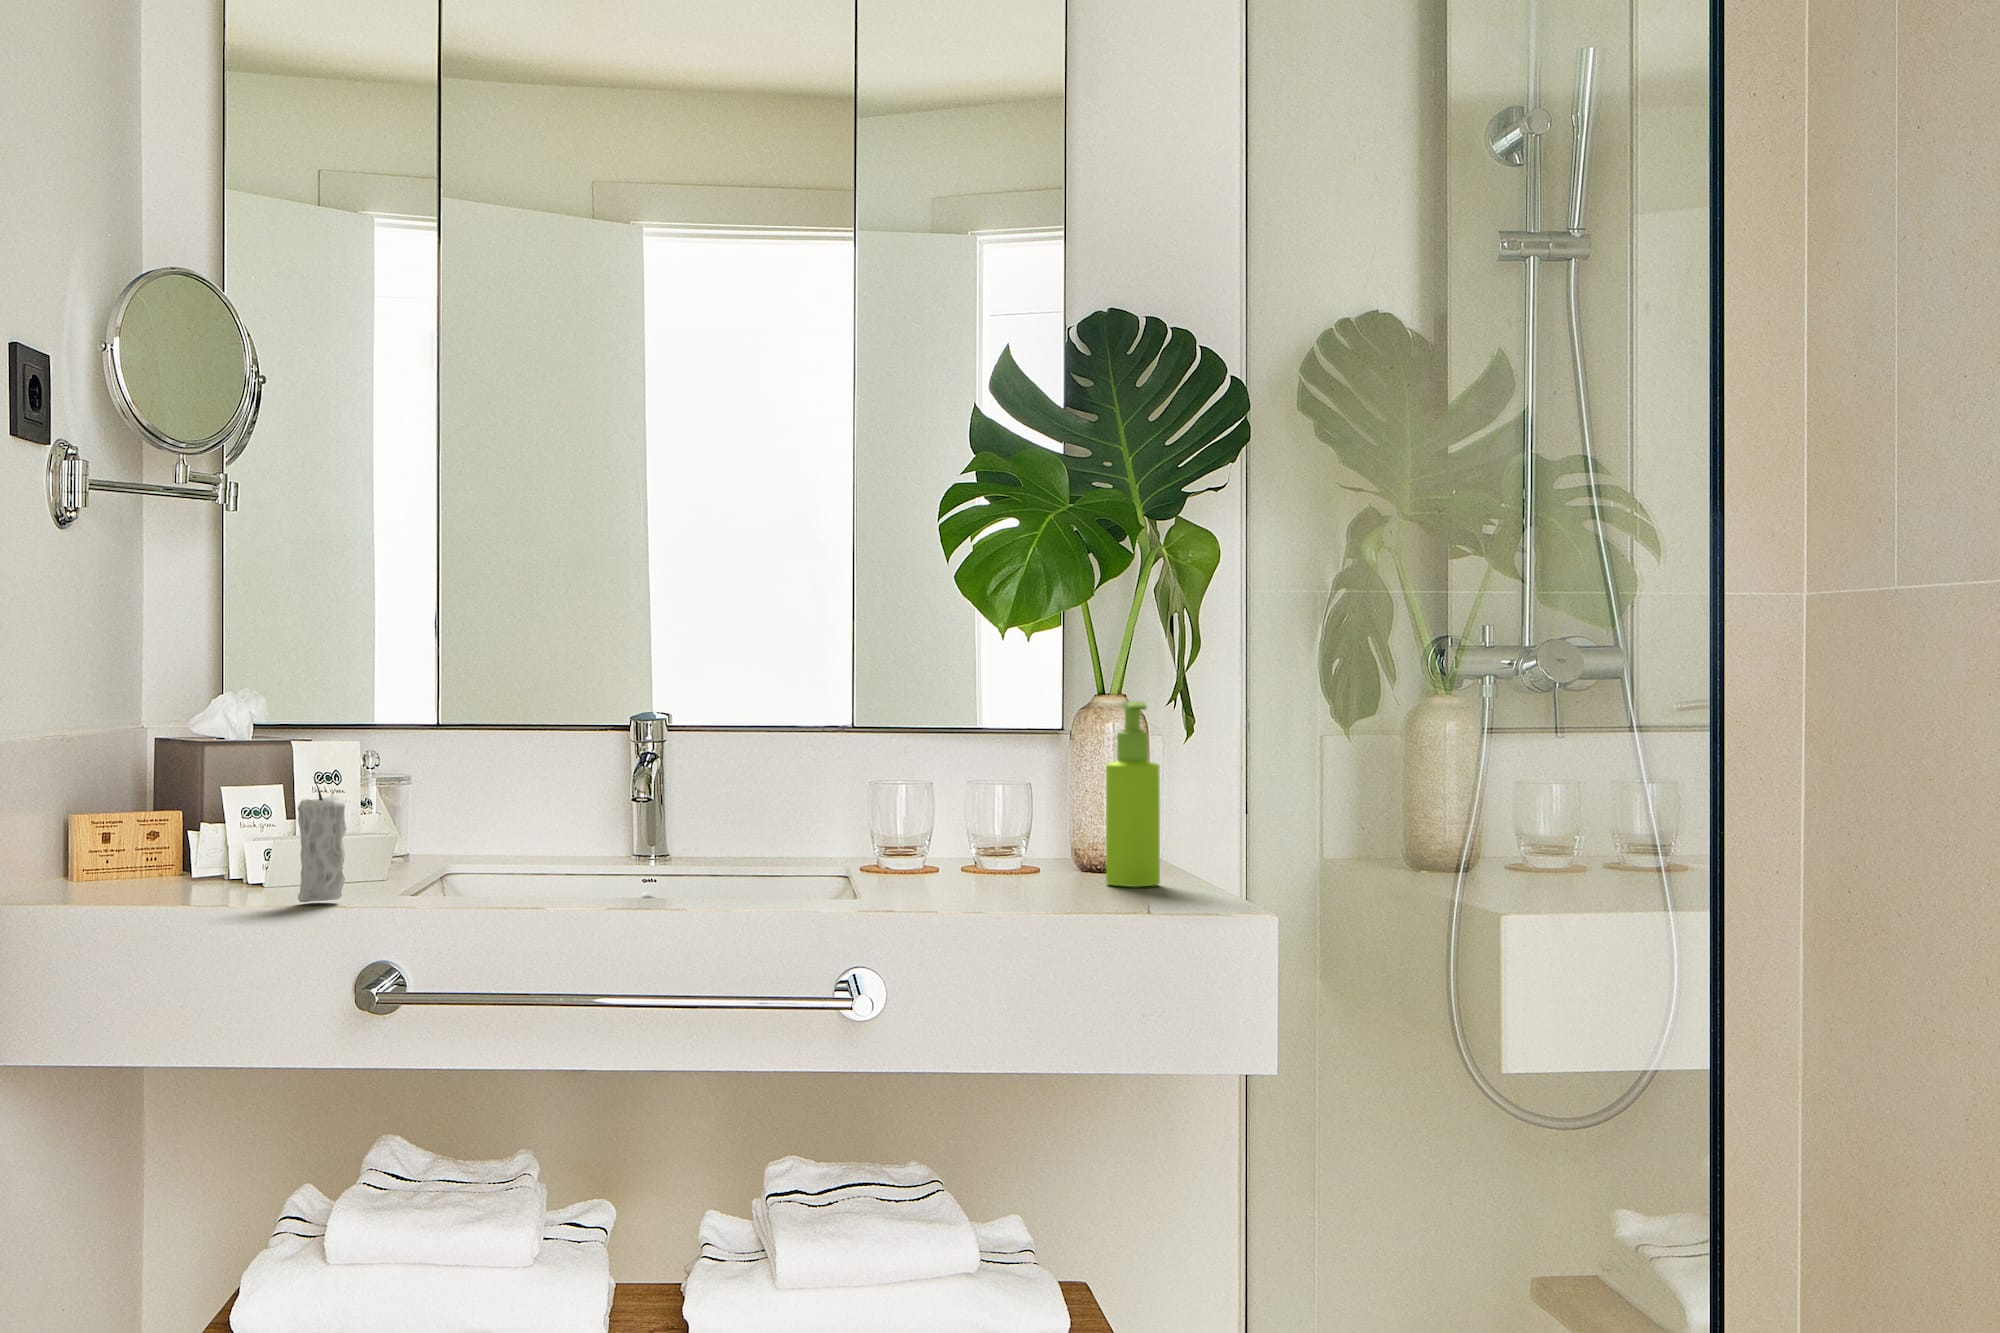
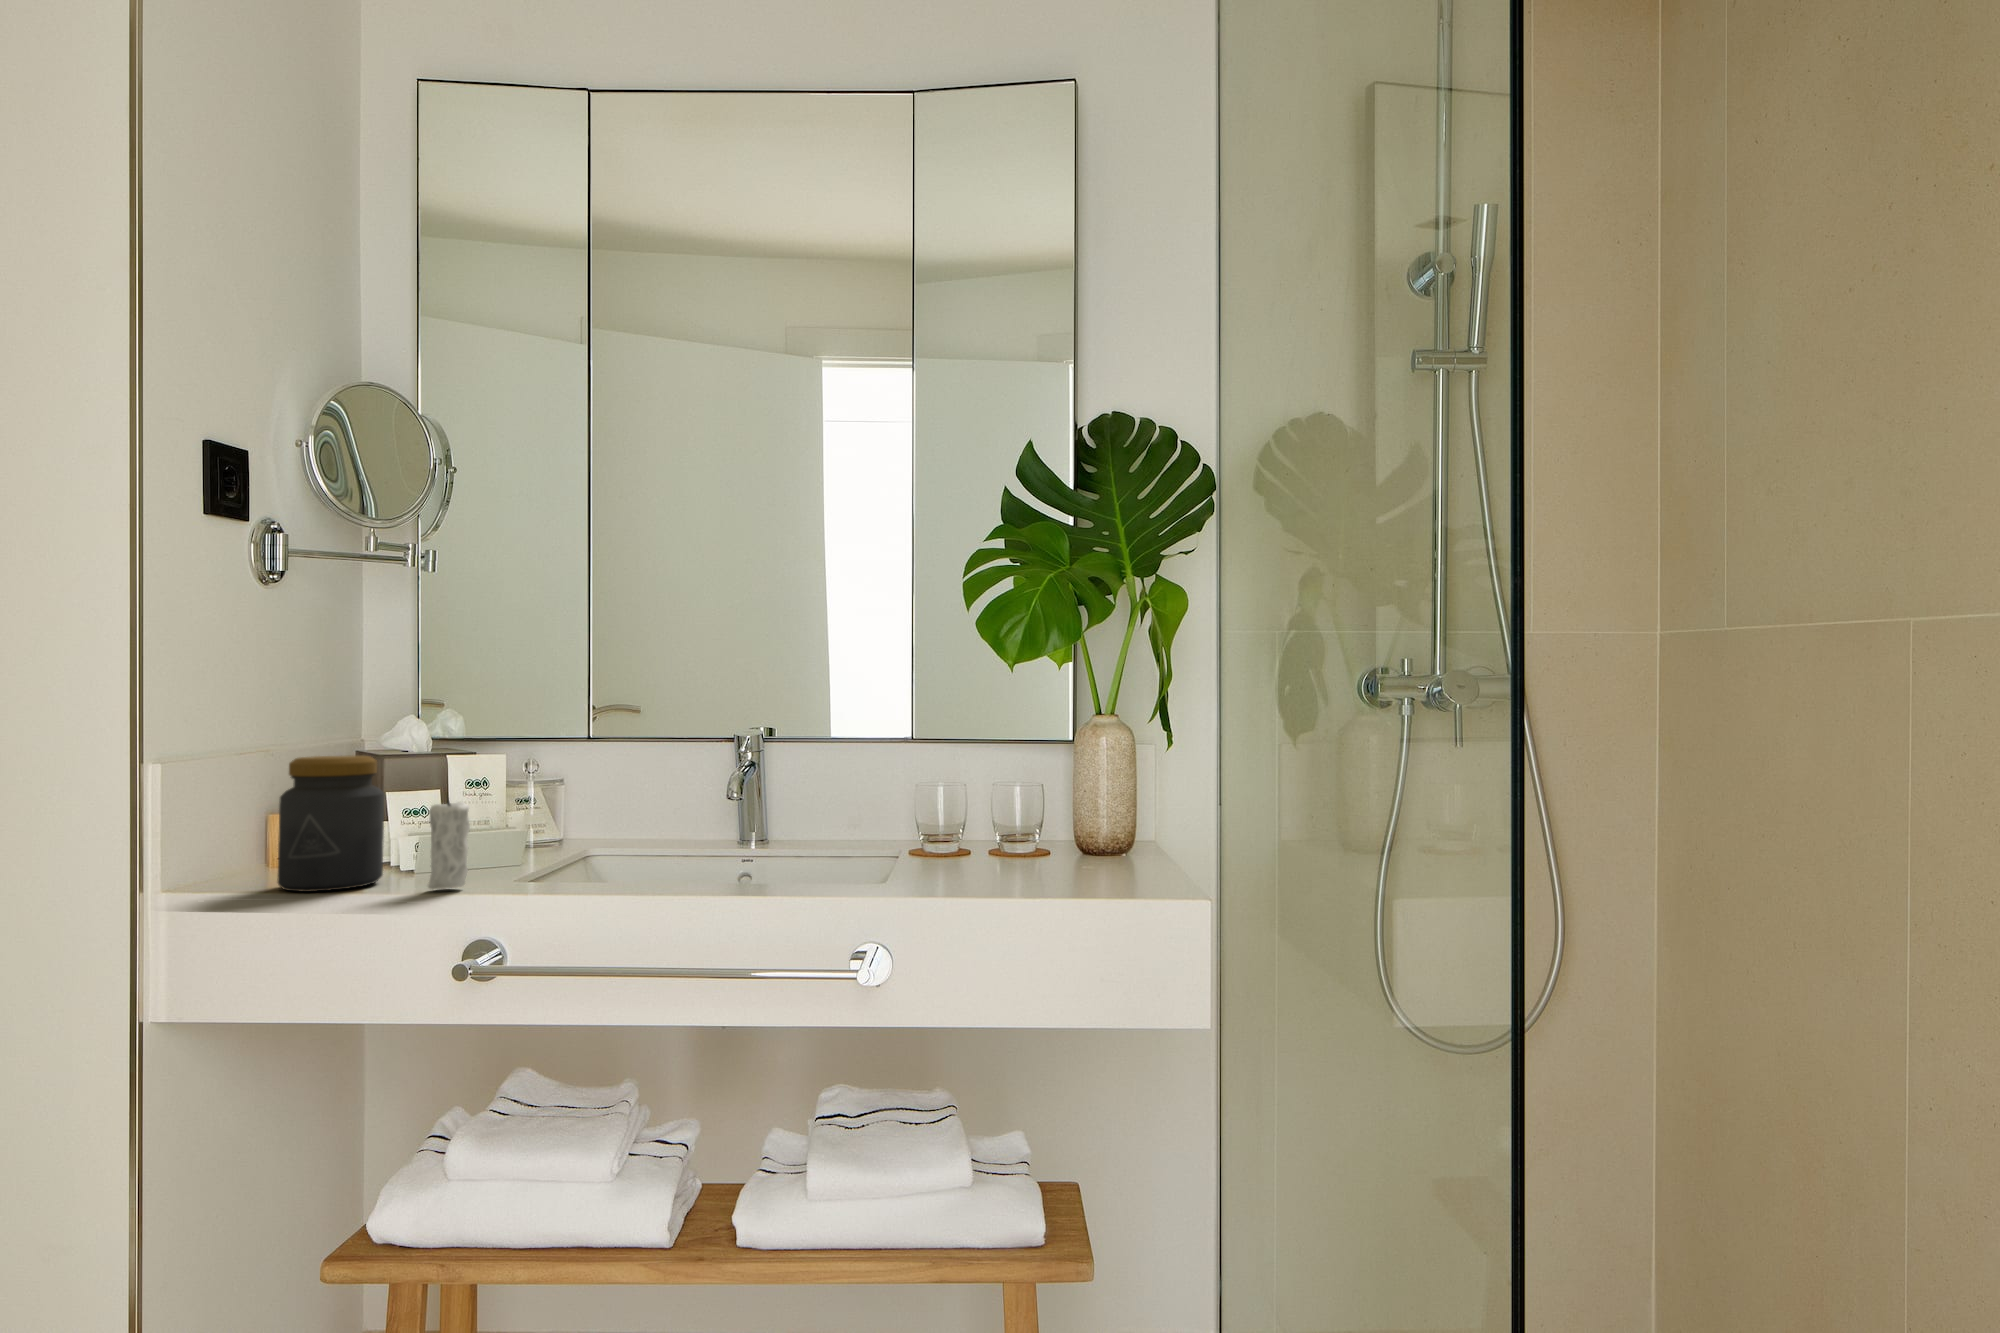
soap dispenser: present [1106,701,1160,887] -> none [1100,723,1144,875]
jar: none [109,742,232,905] -> present [277,756,384,892]

